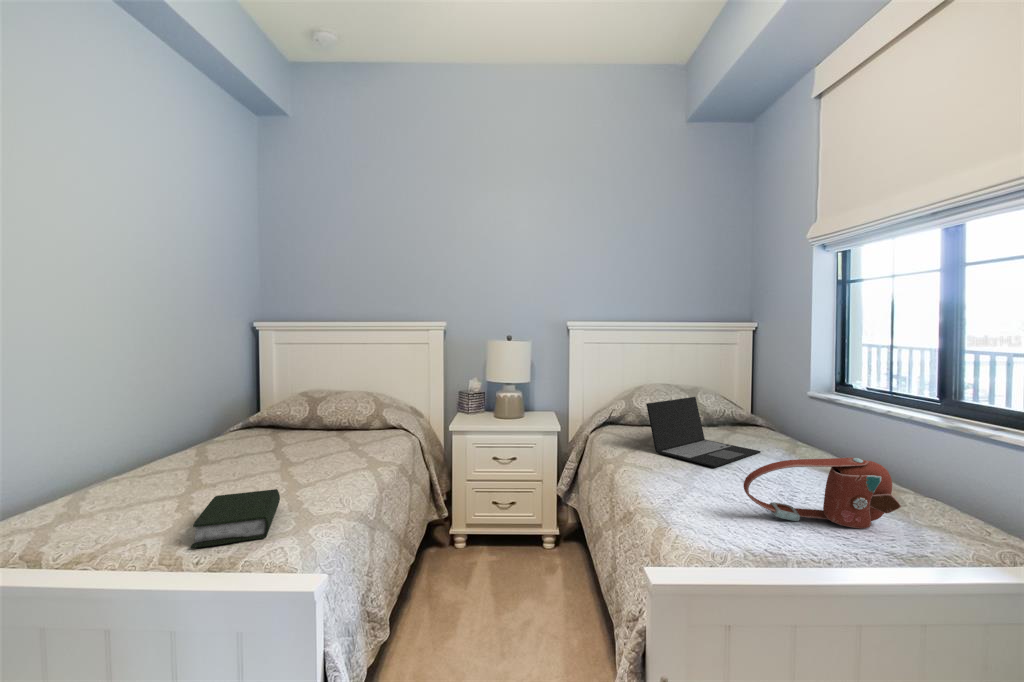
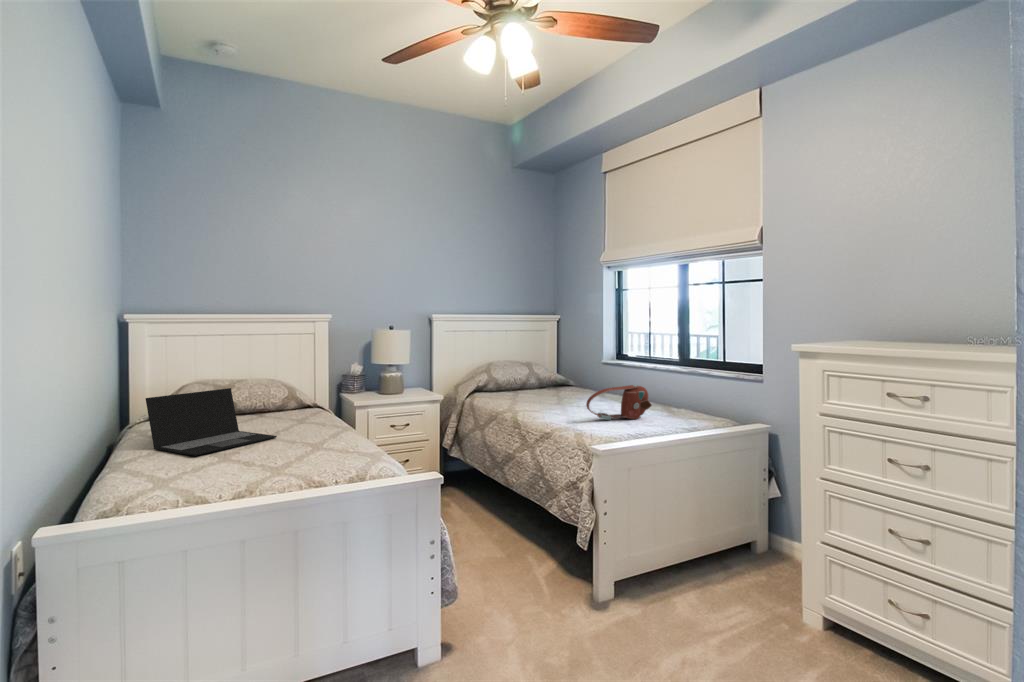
laptop: present [646,397,761,467] -> present [146,388,277,456]
book: present [191,489,280,548] -> none [276,435,341,464]

